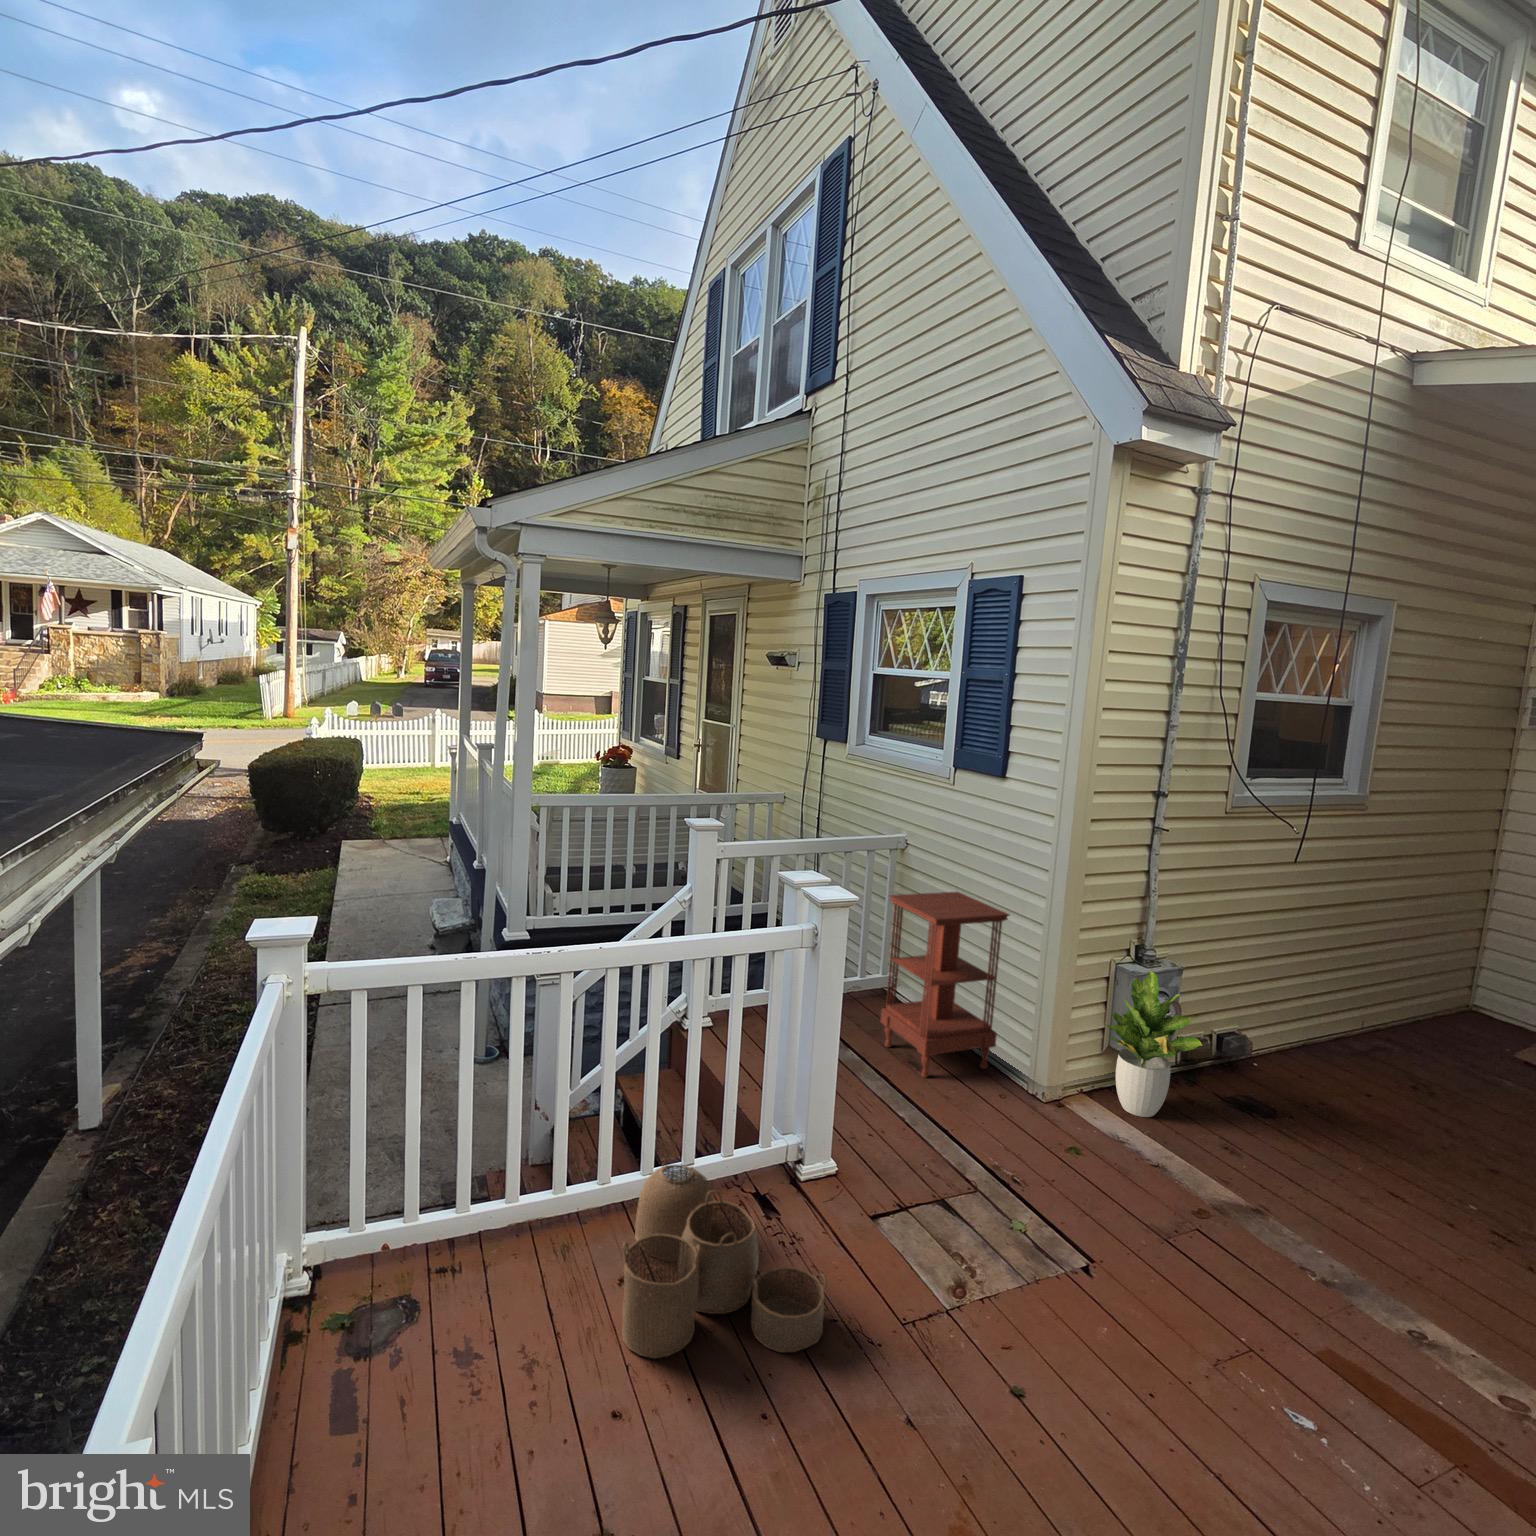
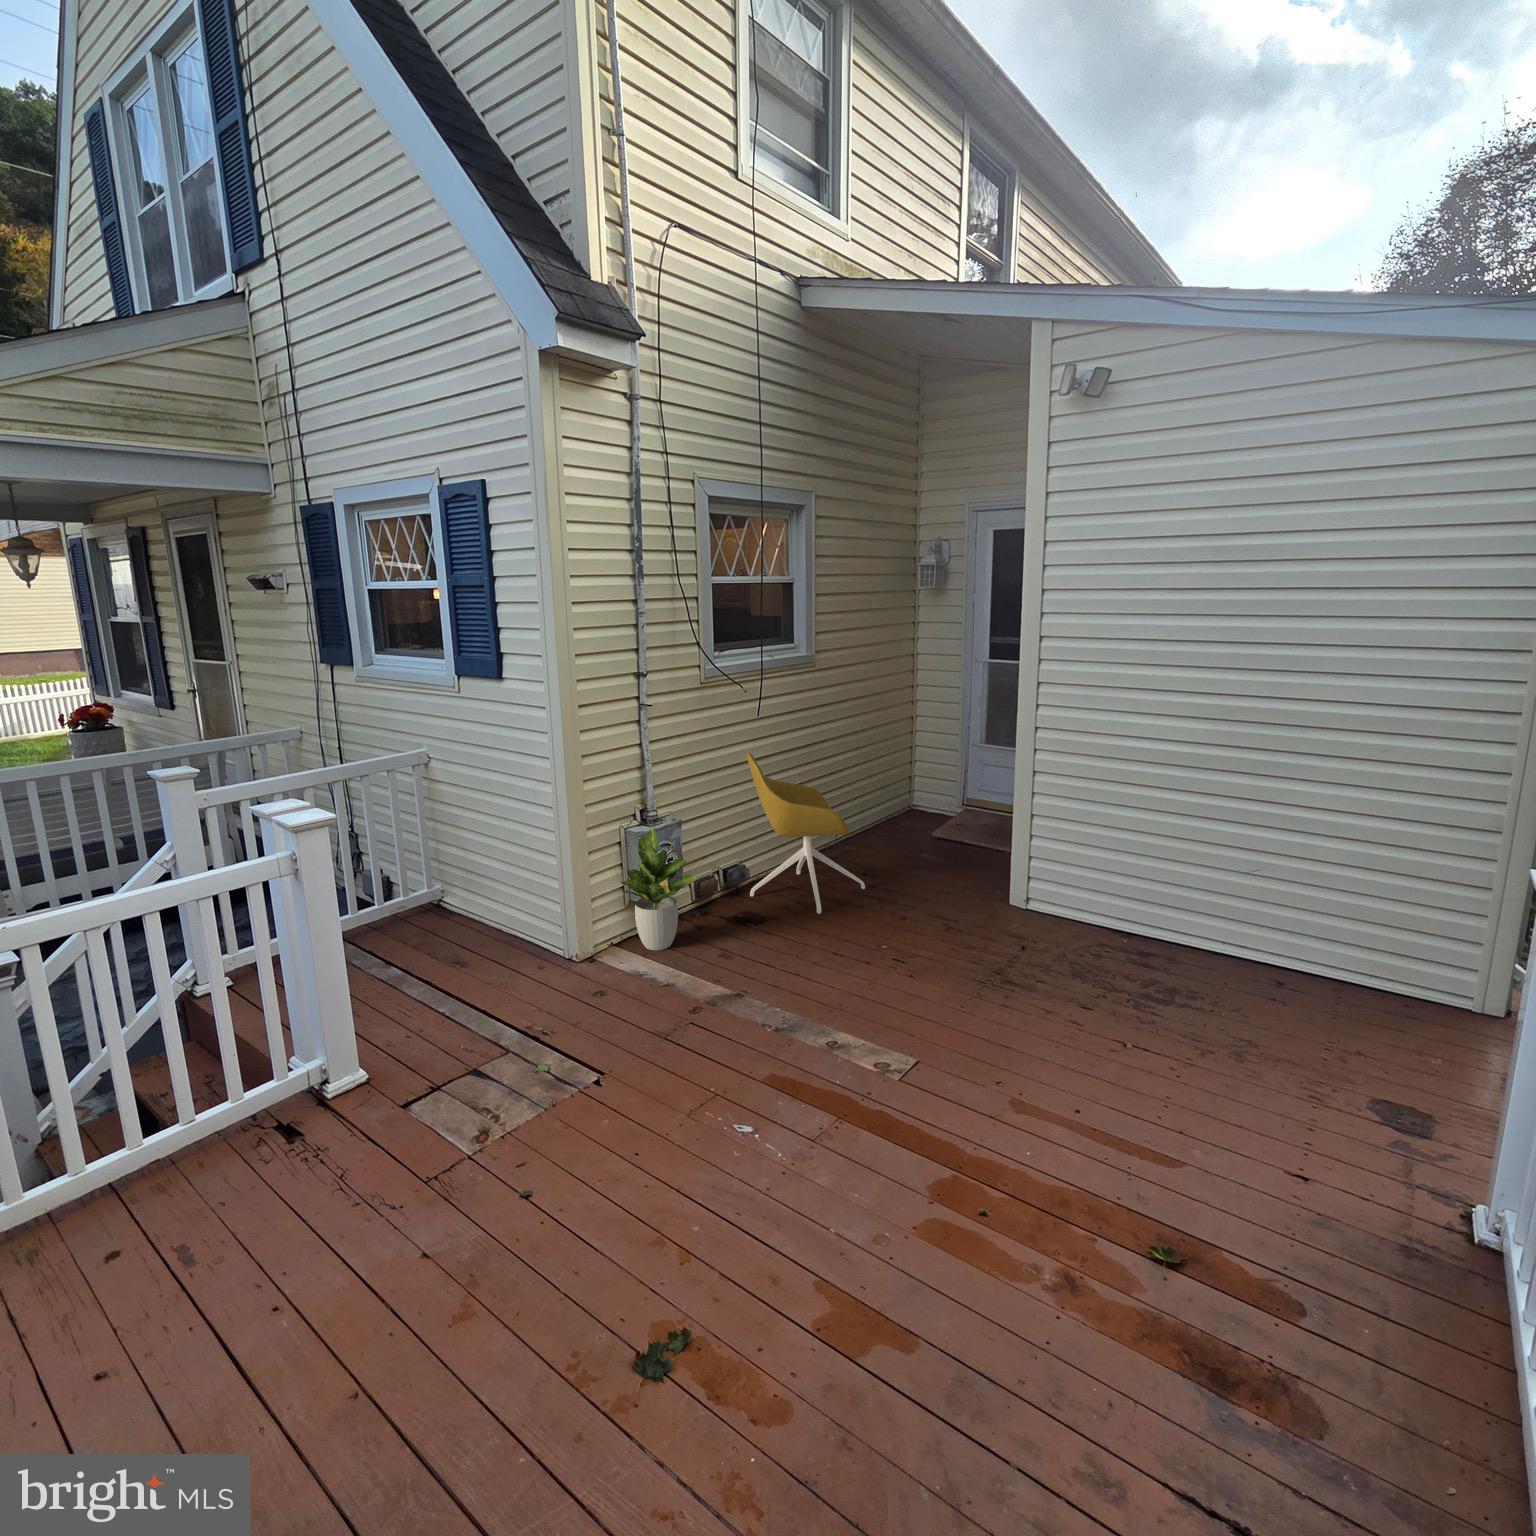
side table: present [880,892,1009,1078] -> none [405,793,534,971]
chair: none [1252,901,1426,1129] -> present [747,752,865,914]
woven basket: present [622,1164,827,1358] -> none [85,1122,345,1320]

